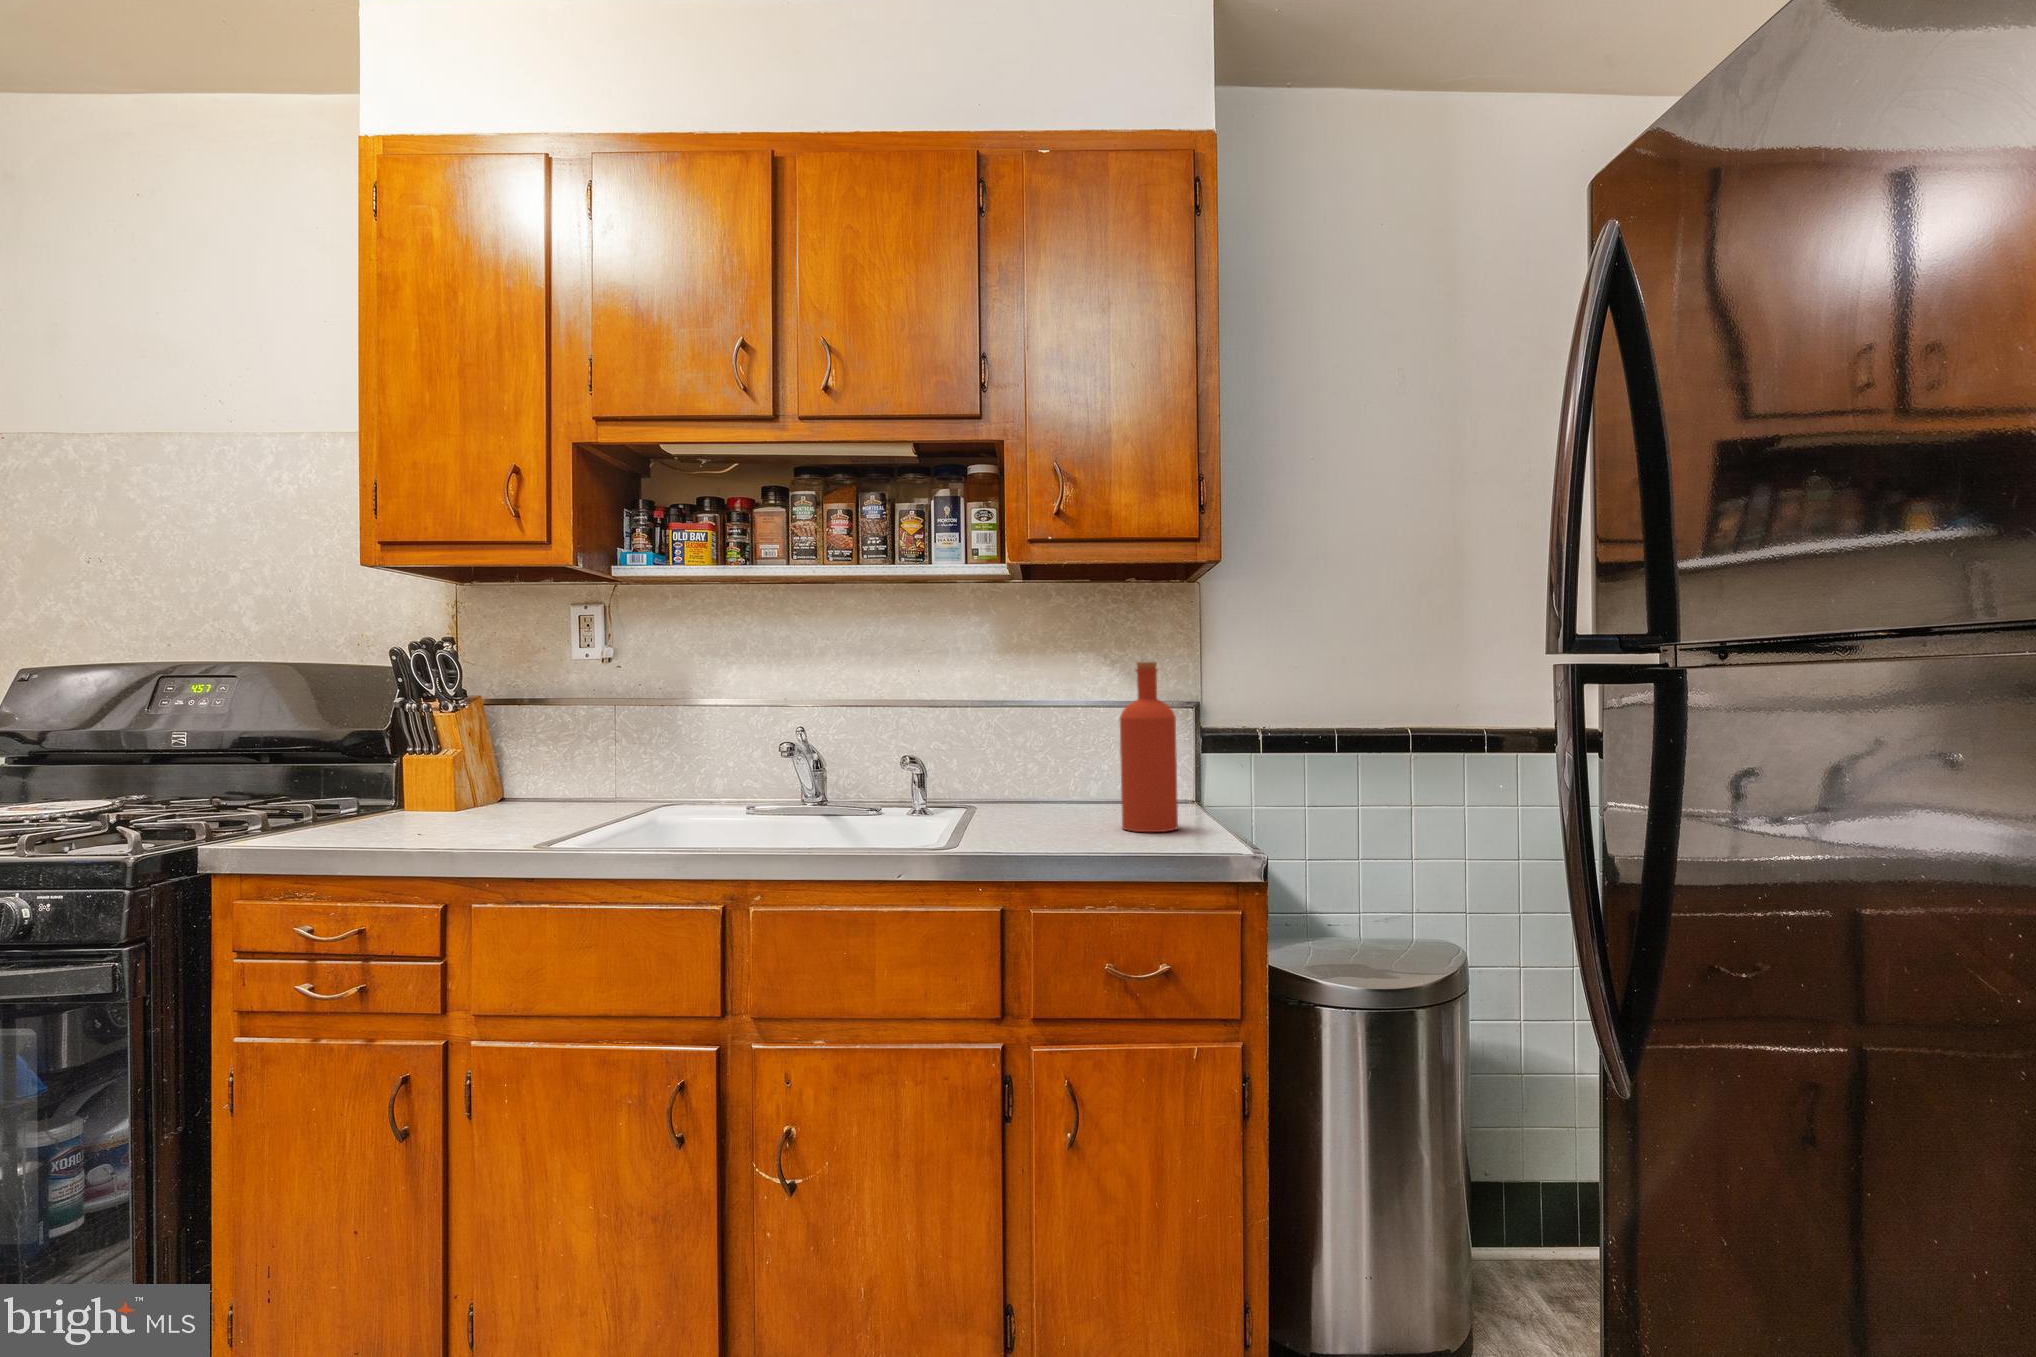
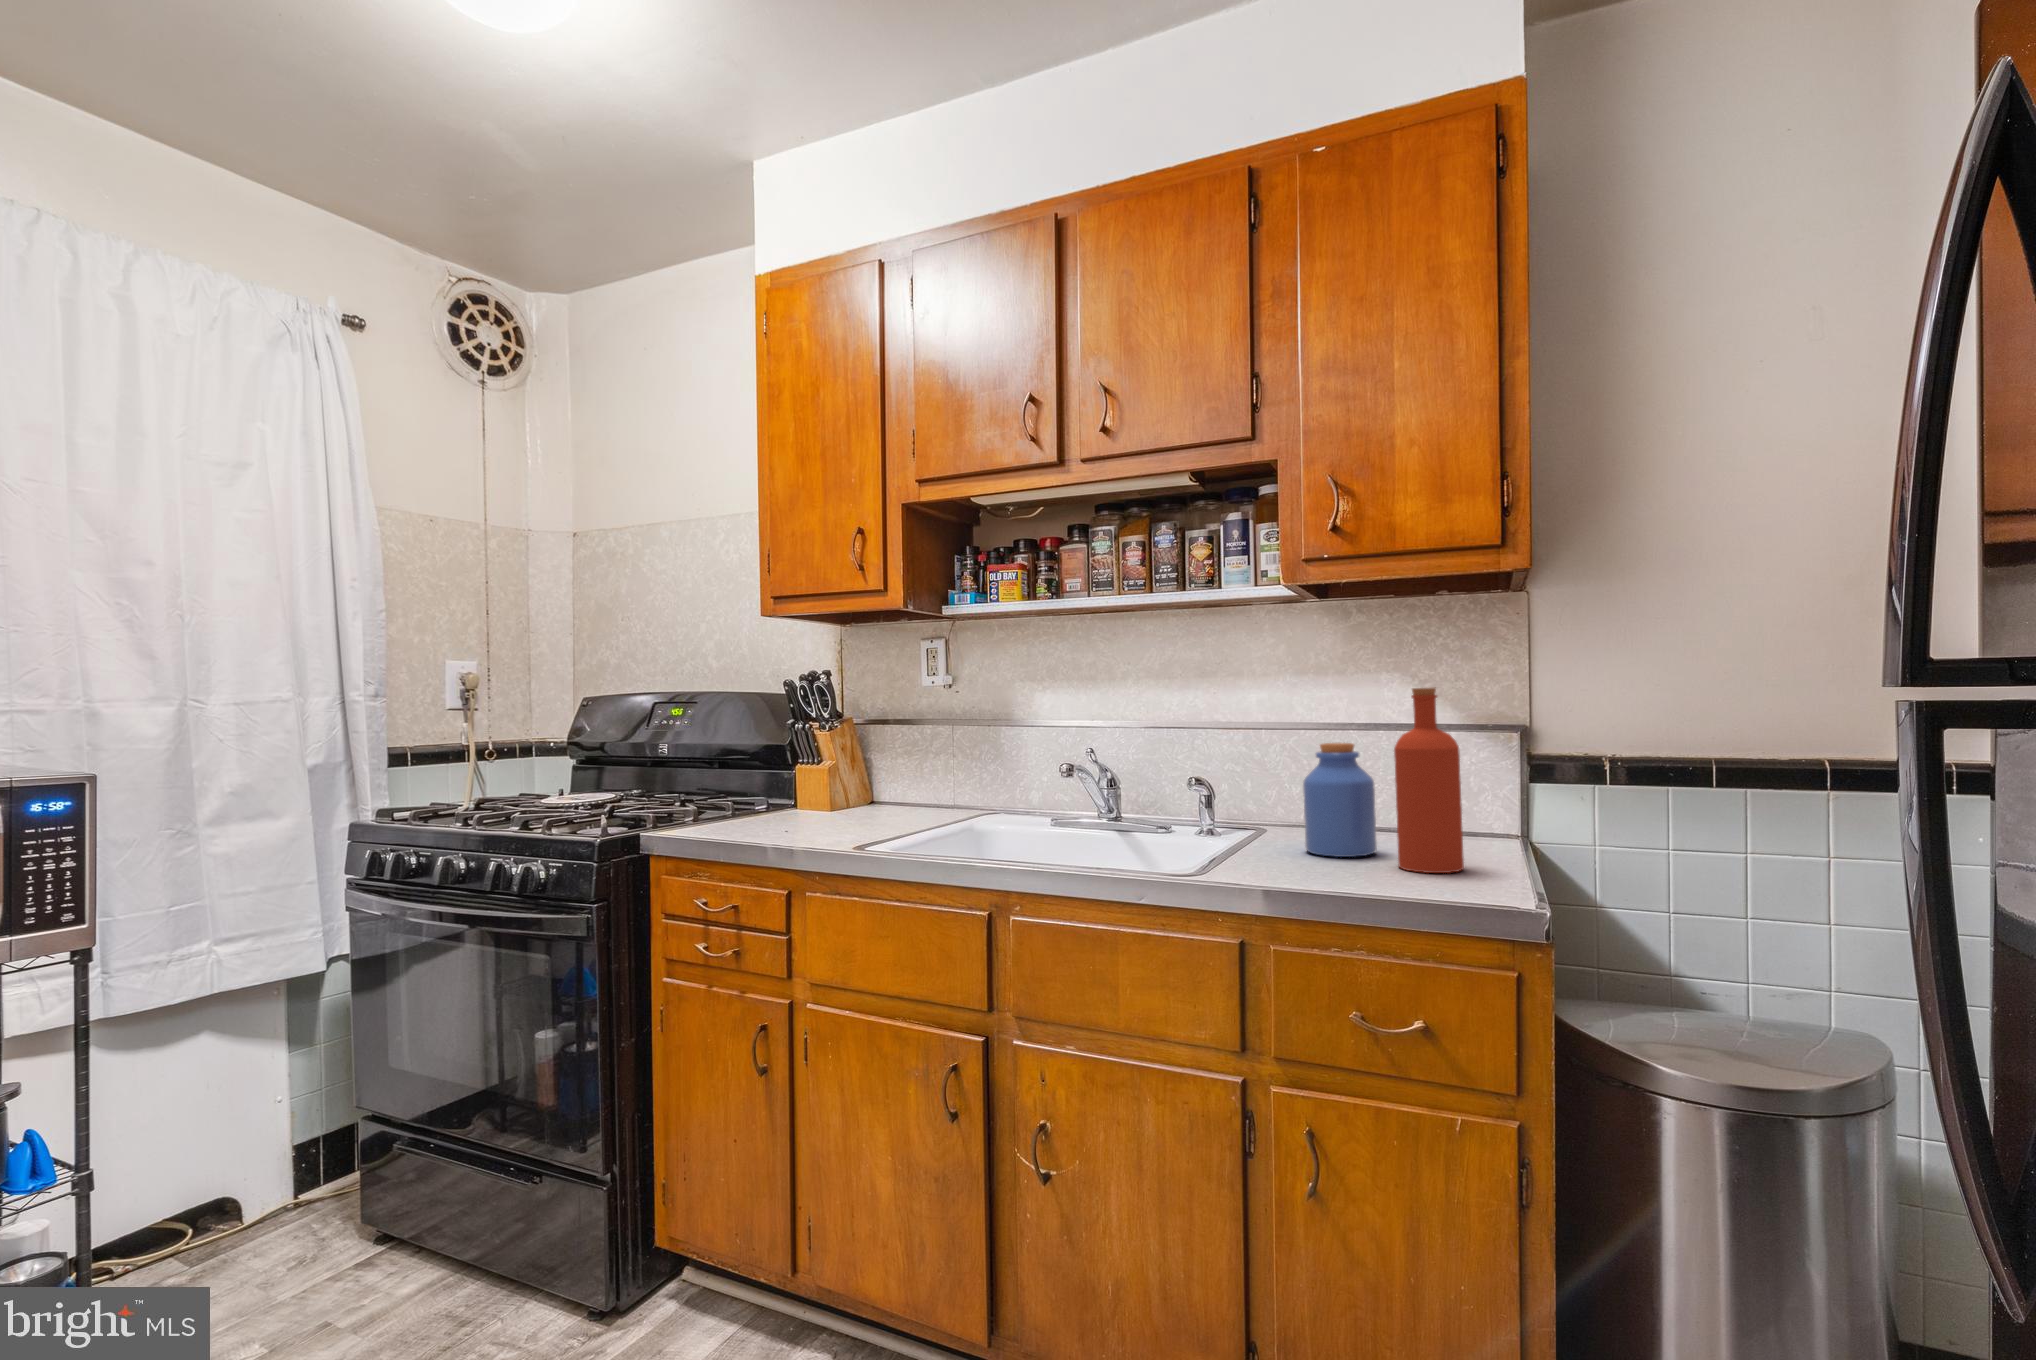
jar: none [1027,715,1093,824] -> present [1303,743,1377,857]

